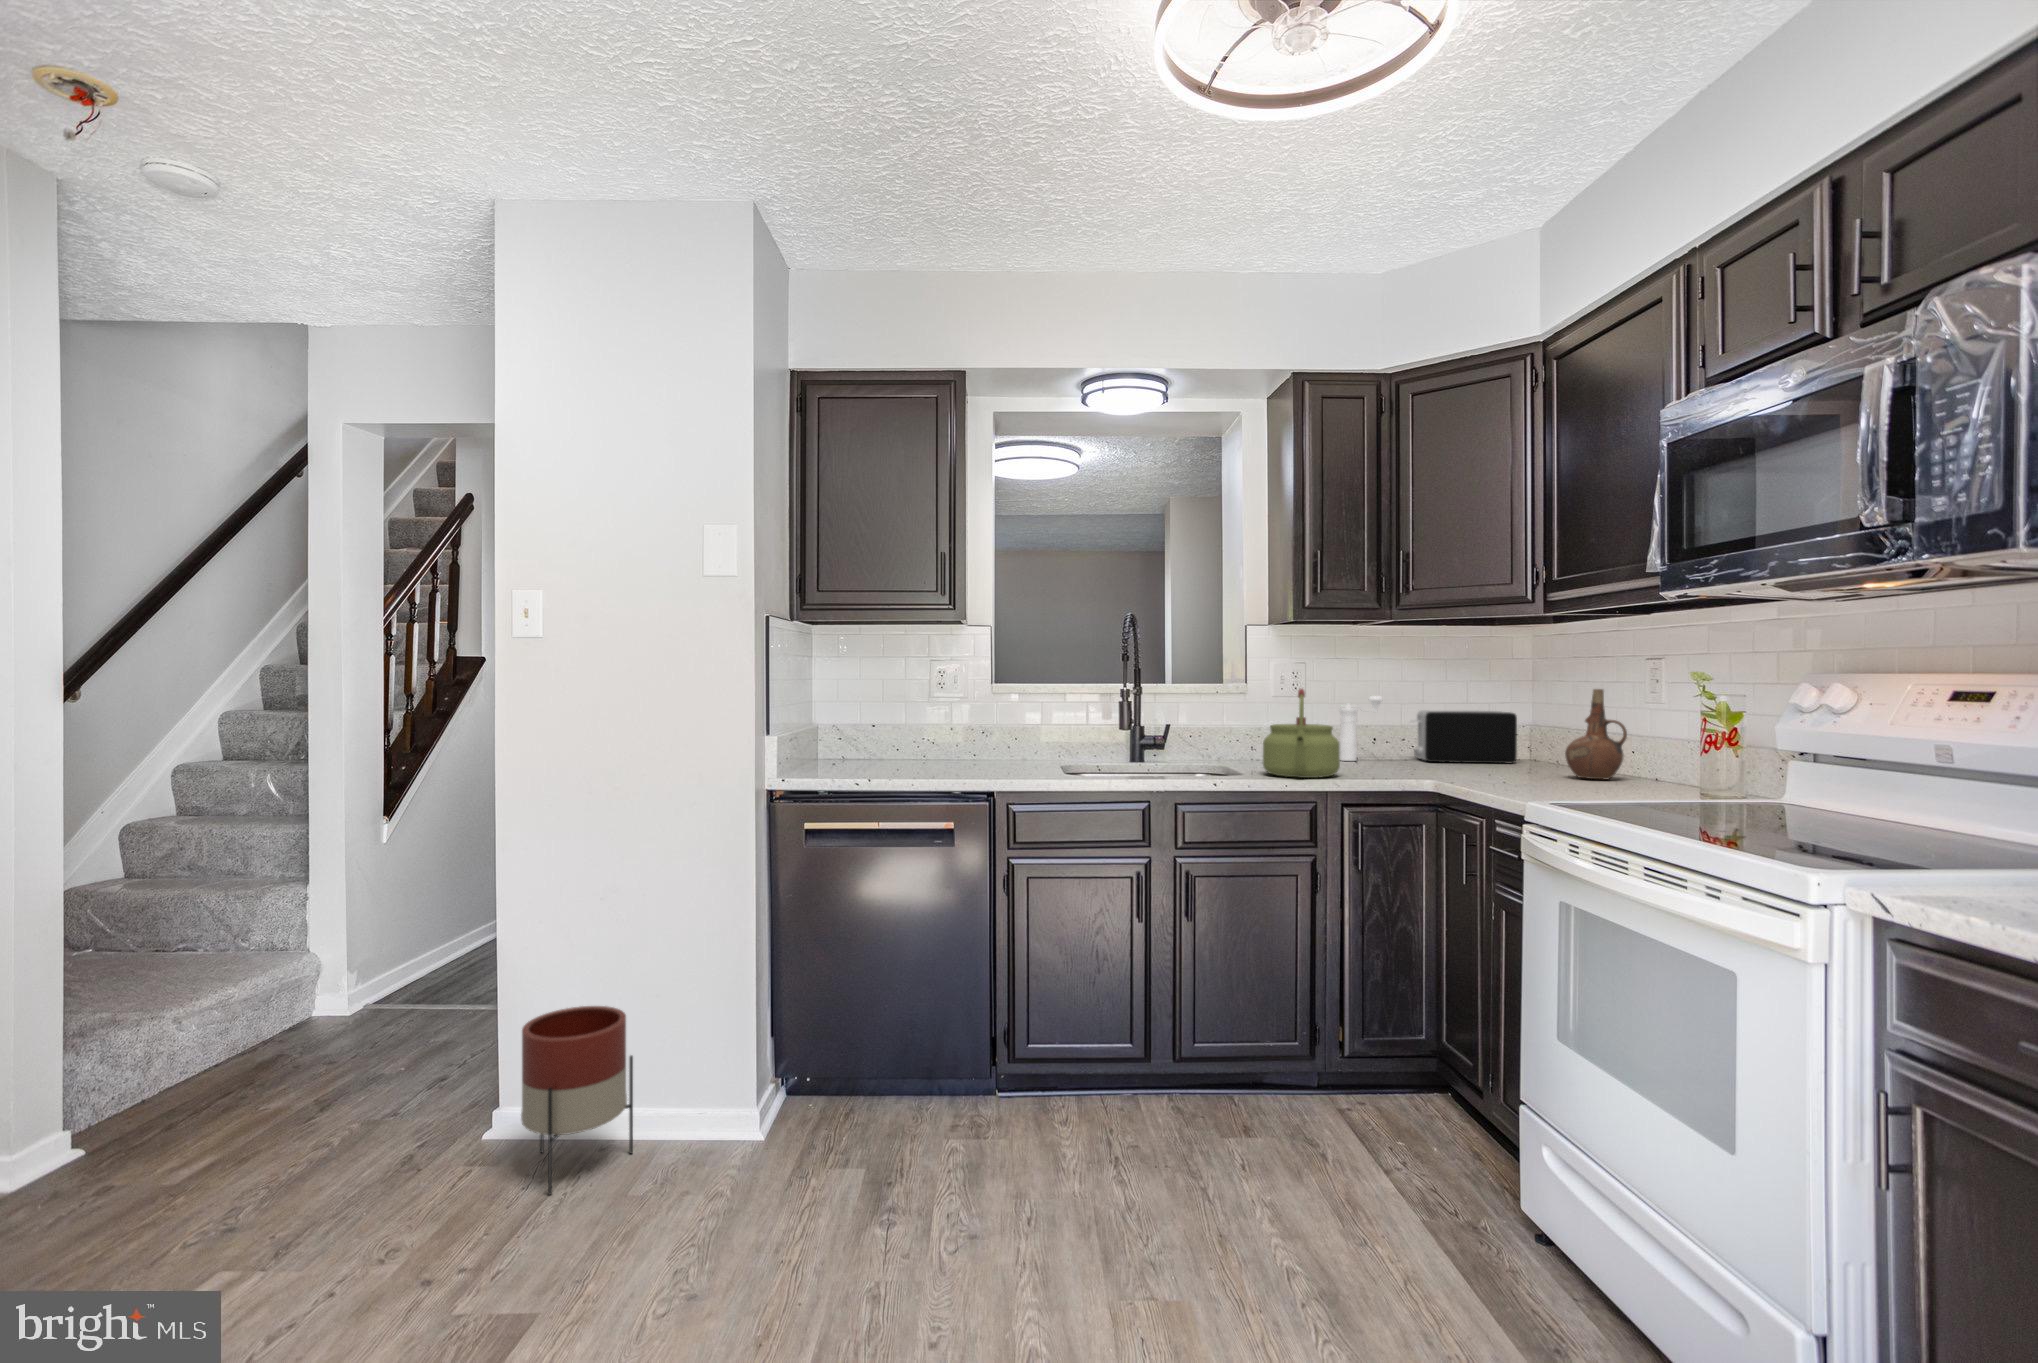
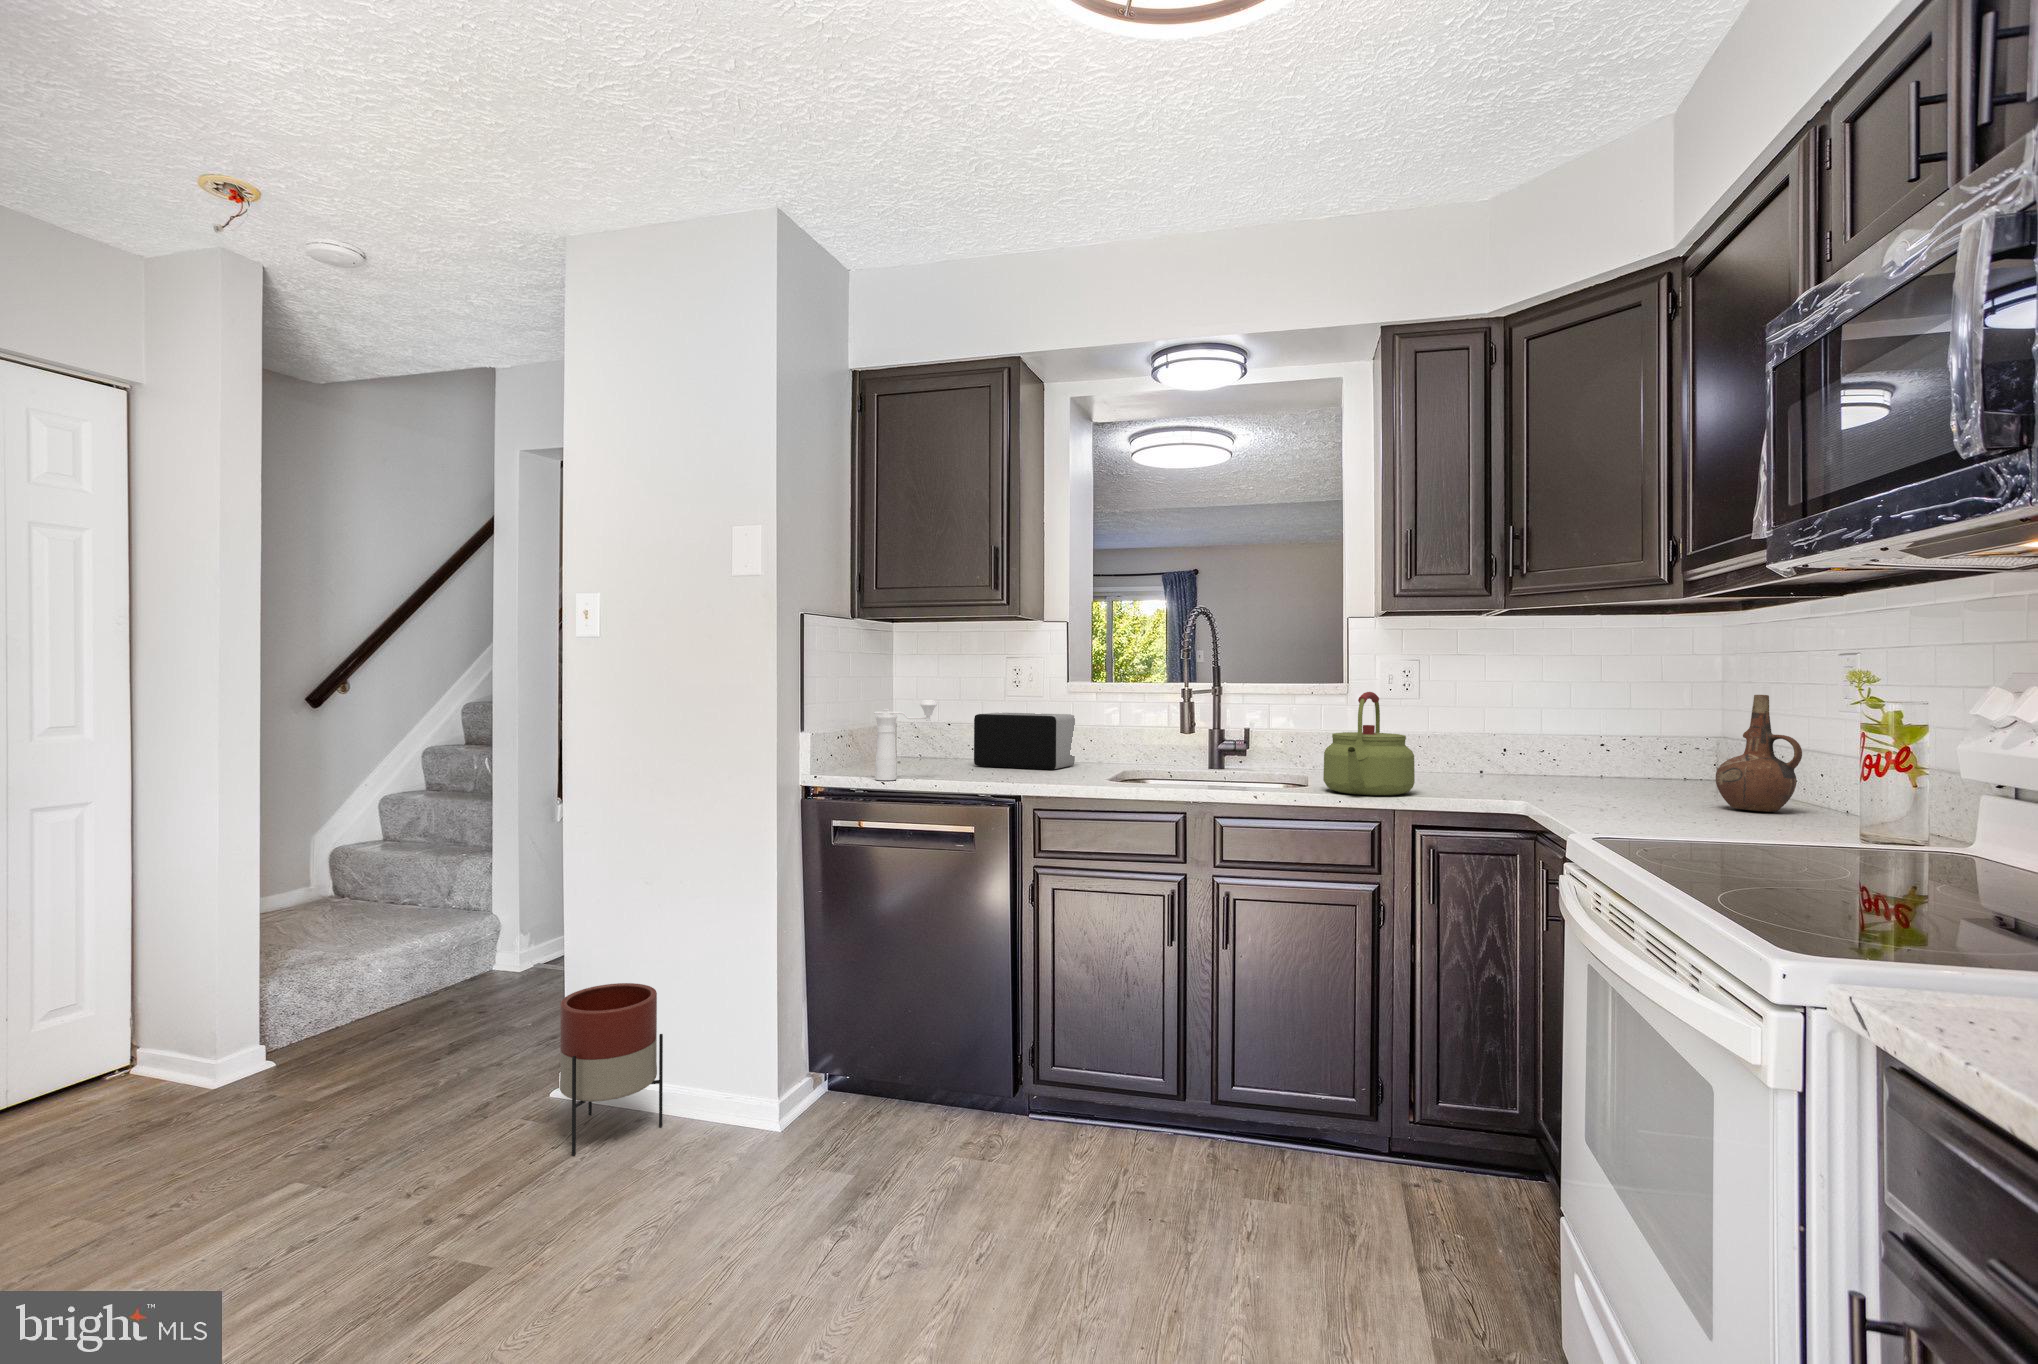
pepper mill: present [1339,695,1382,761] -> present [874,700,937,781]
toaster: present [1412,710,1517,763] -> present [974,713,1075,770]

